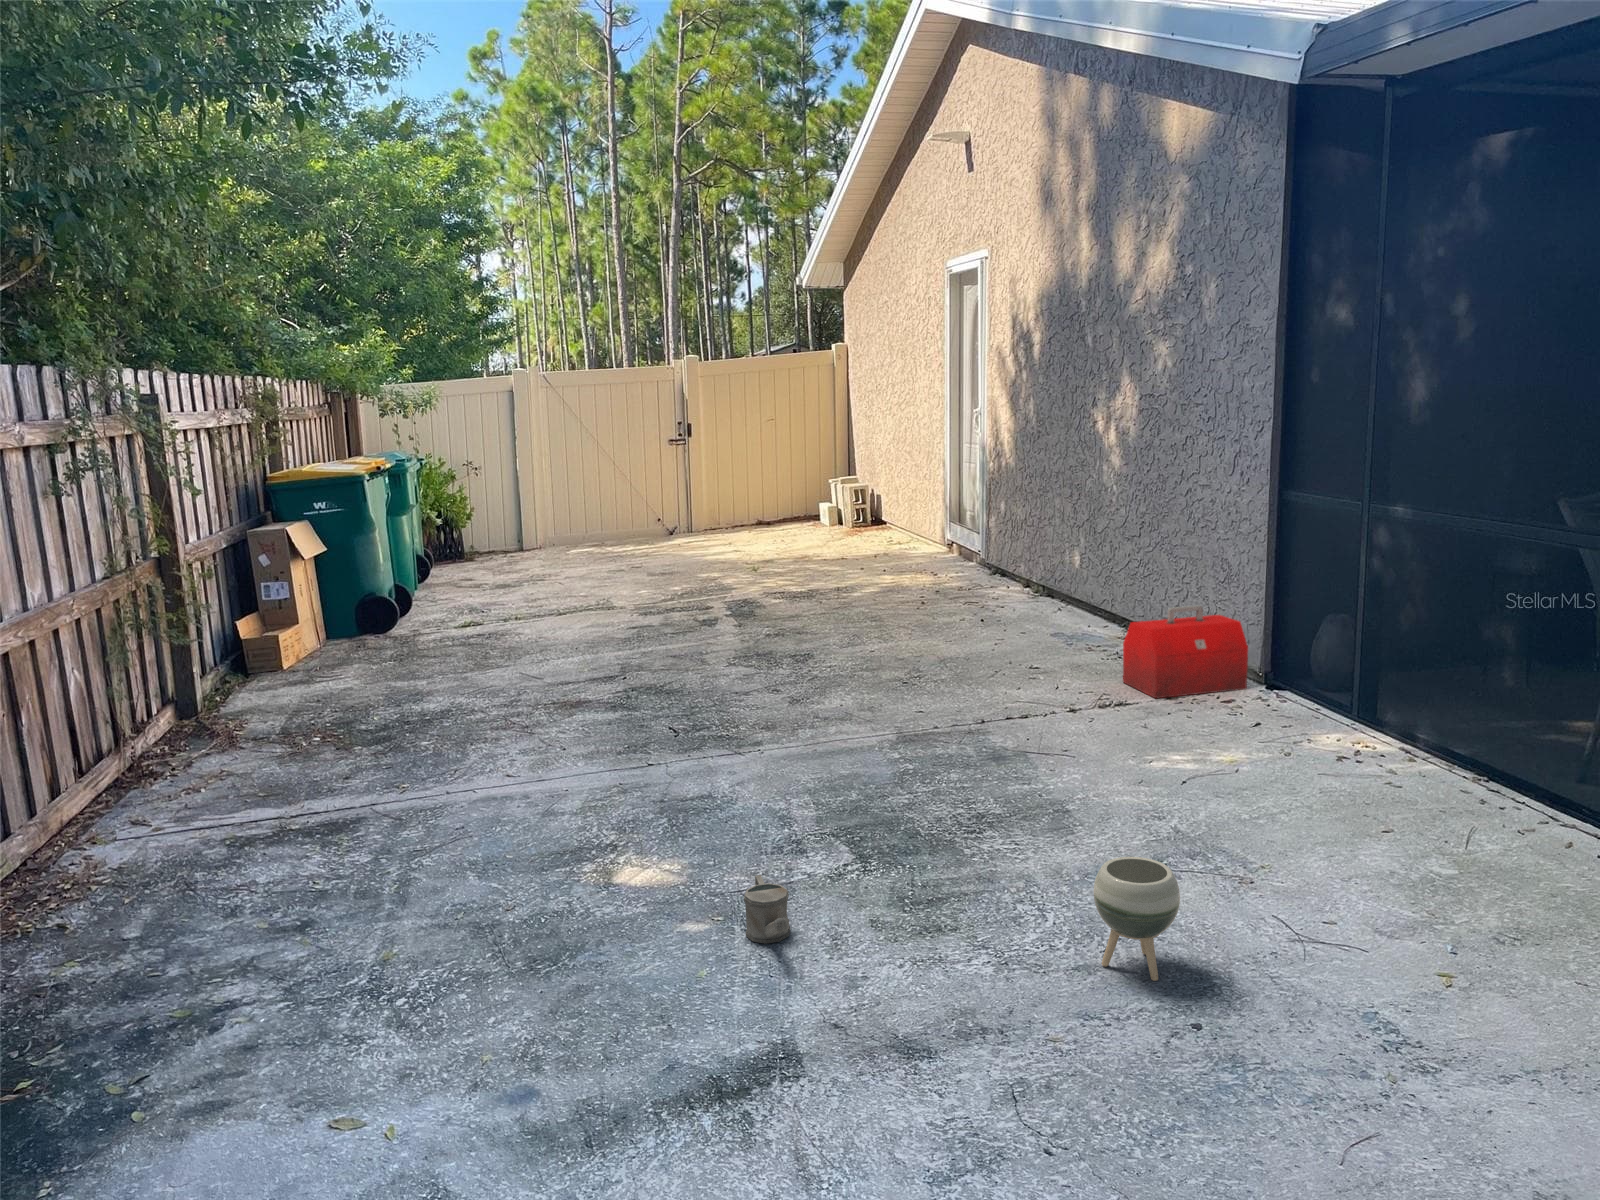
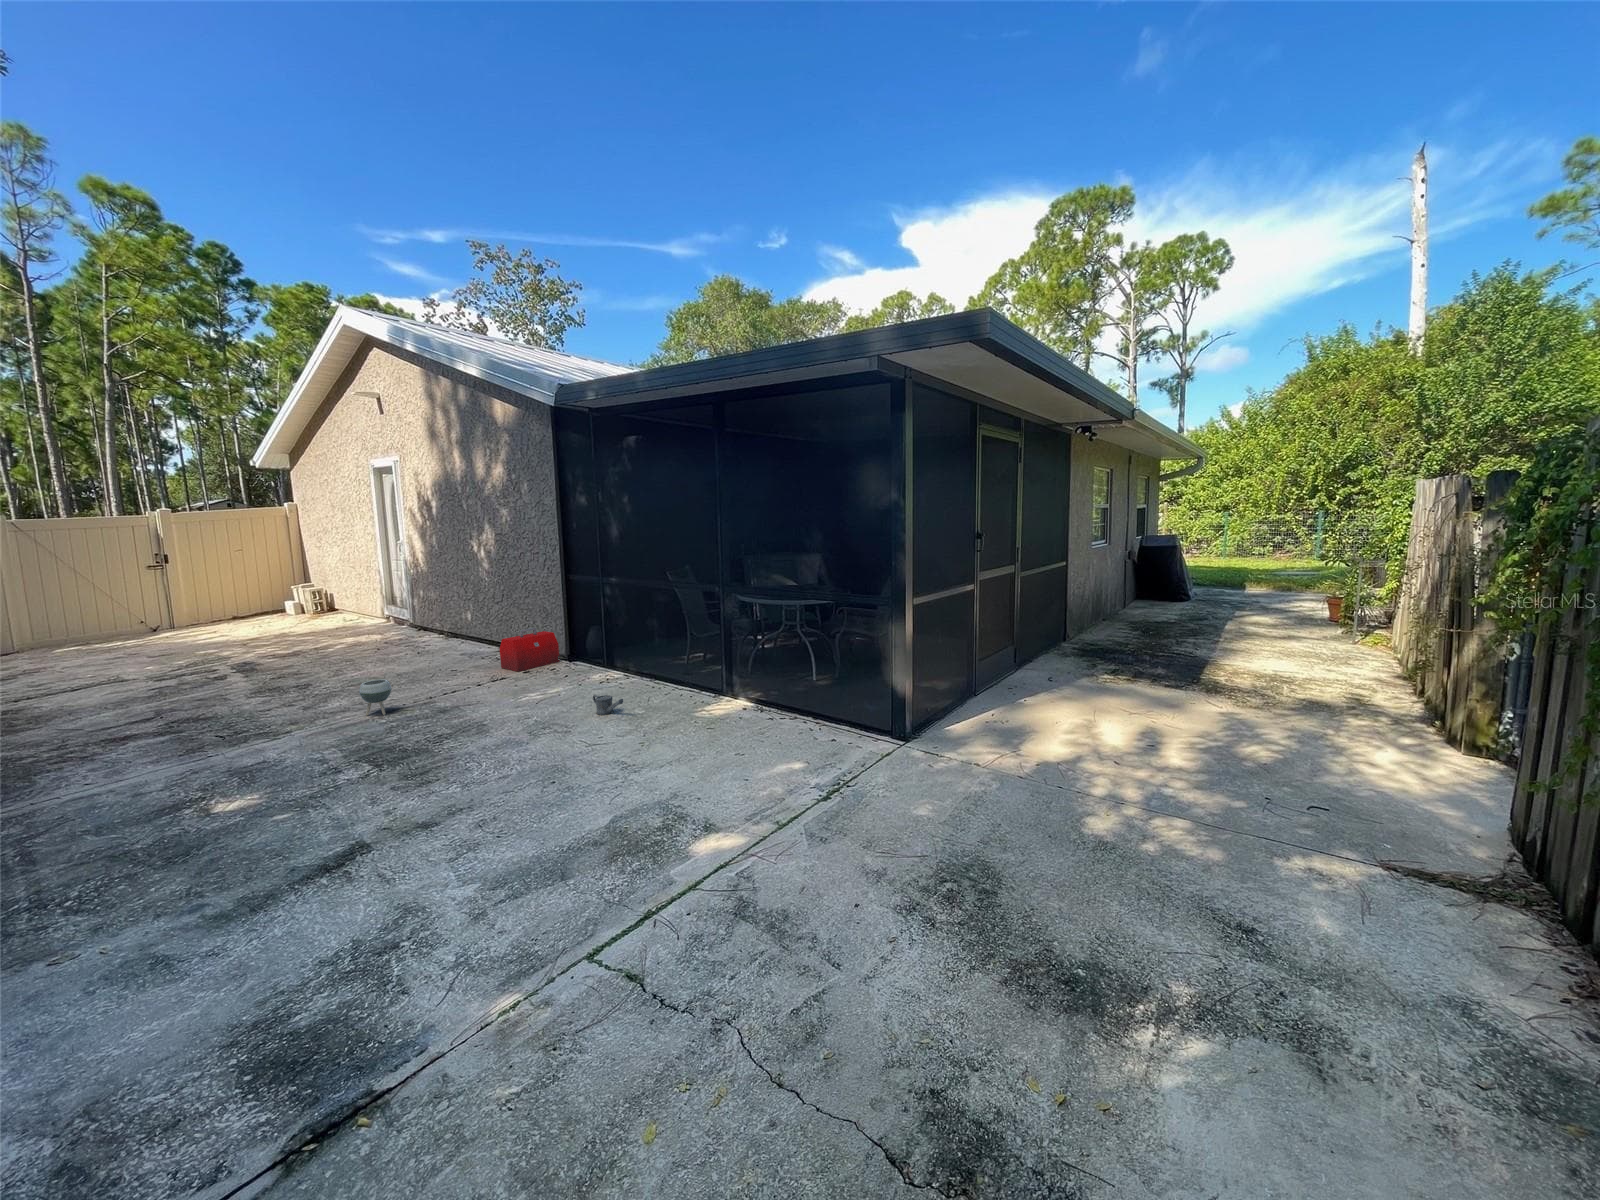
planter: present [1094,857,1180,981] -> present [359,679,391,716]
watering can: present [744,875,790,944] -> present [593,695,623,715]

